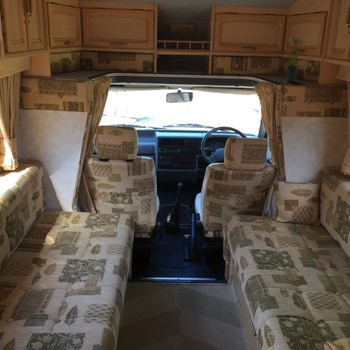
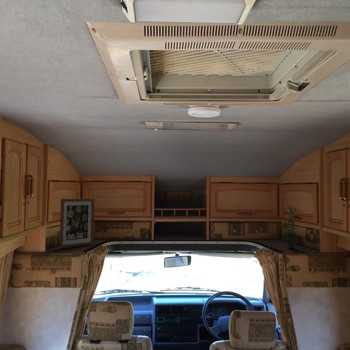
picture frame: none [62,23,97,75] -> present [60,199,94,248]

